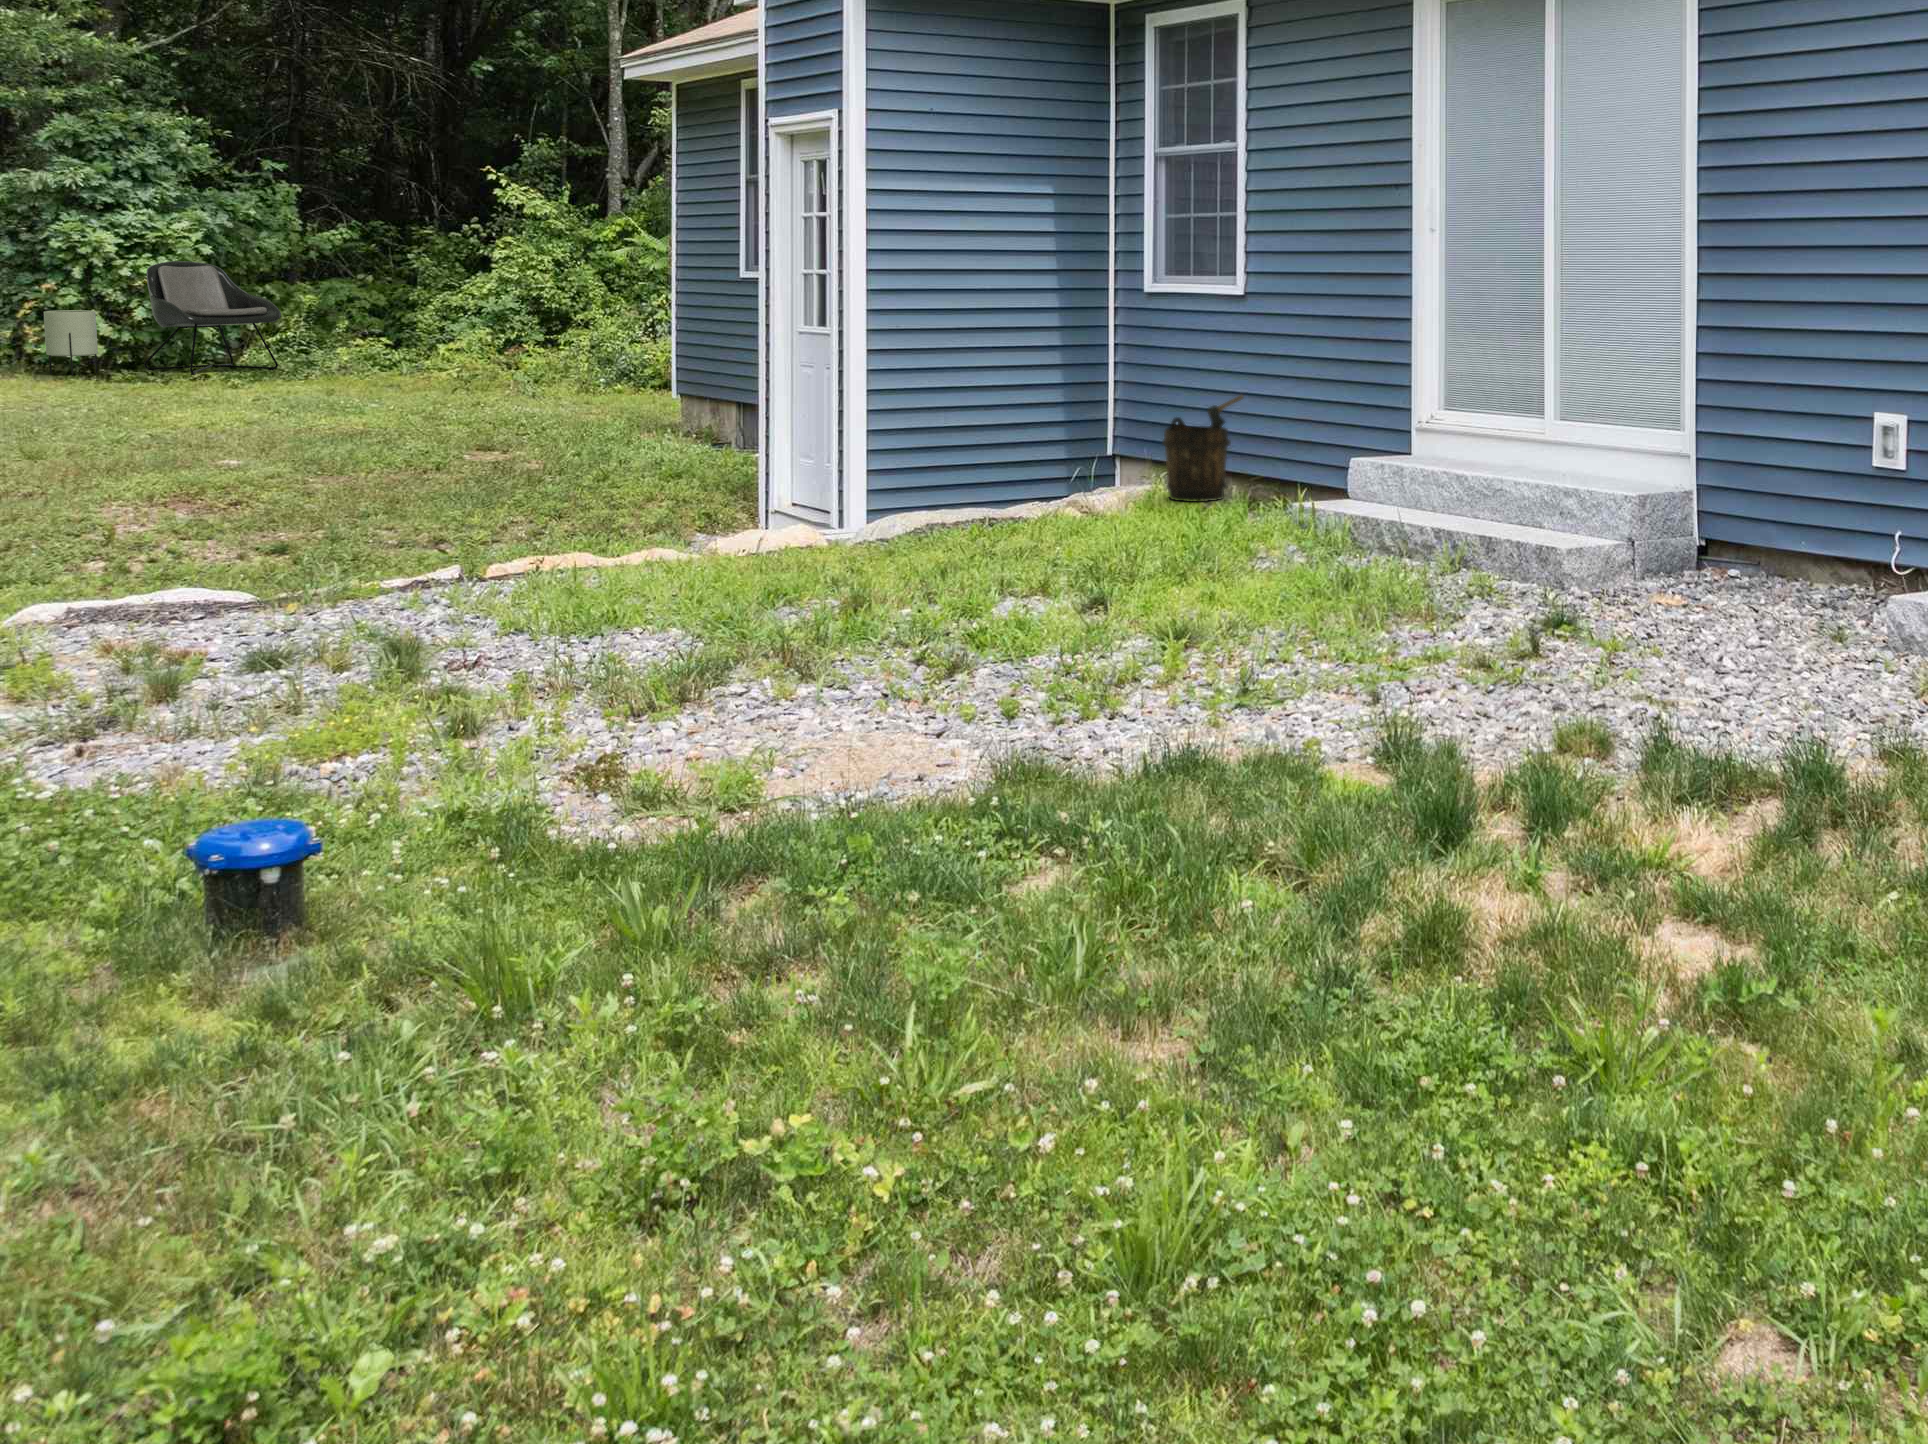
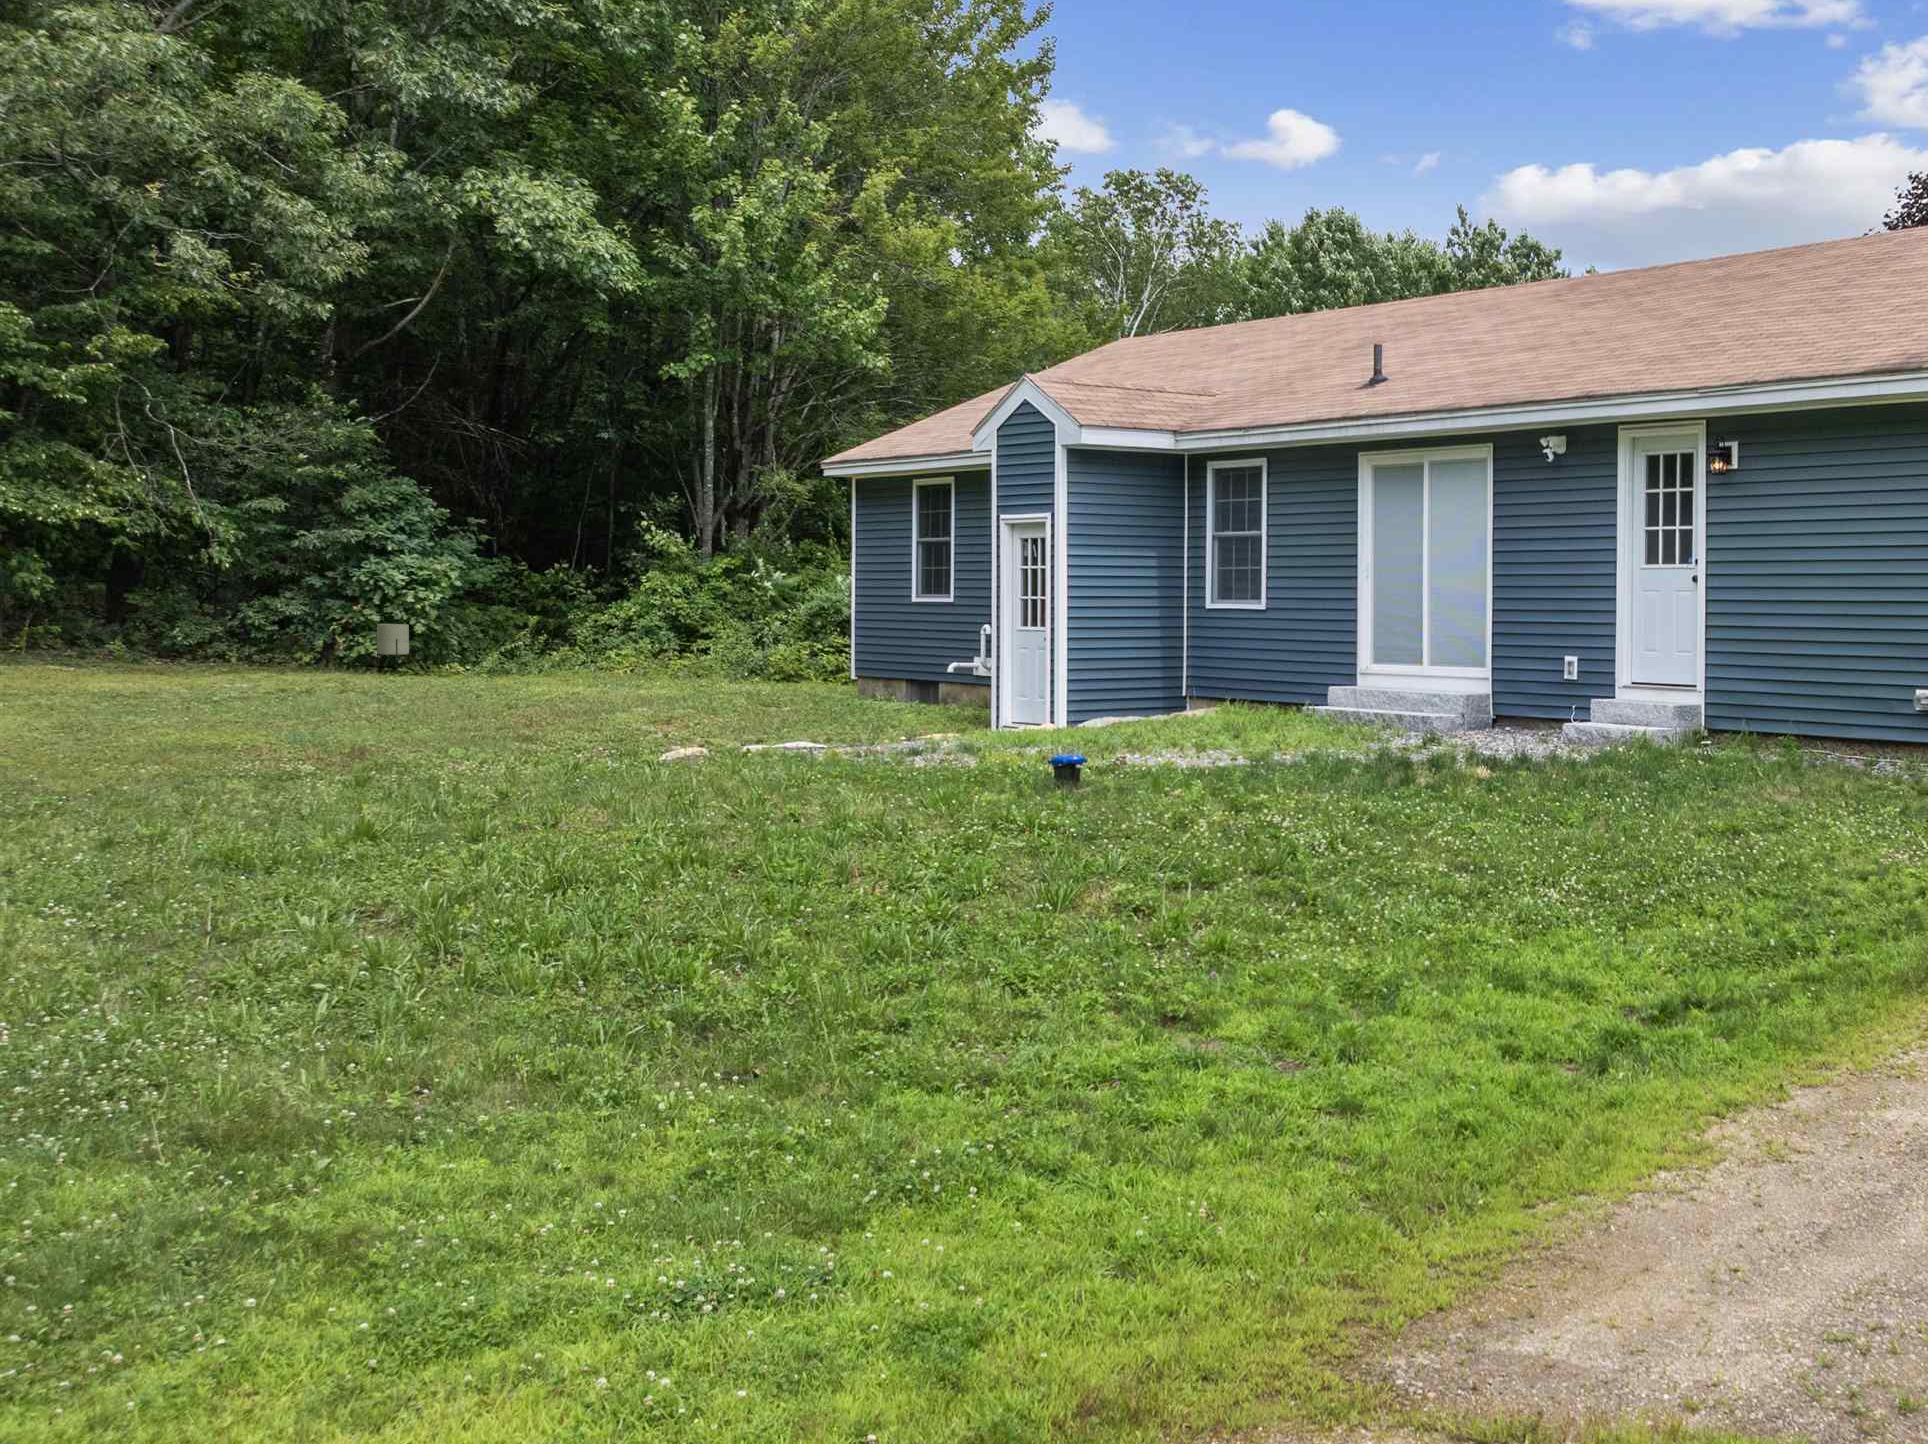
lounge chair: present [144,261,281,375] -> none [426,591,517,669]
bucket: present [1162,395,1243,502] -> none [1226,660,1266,713]

